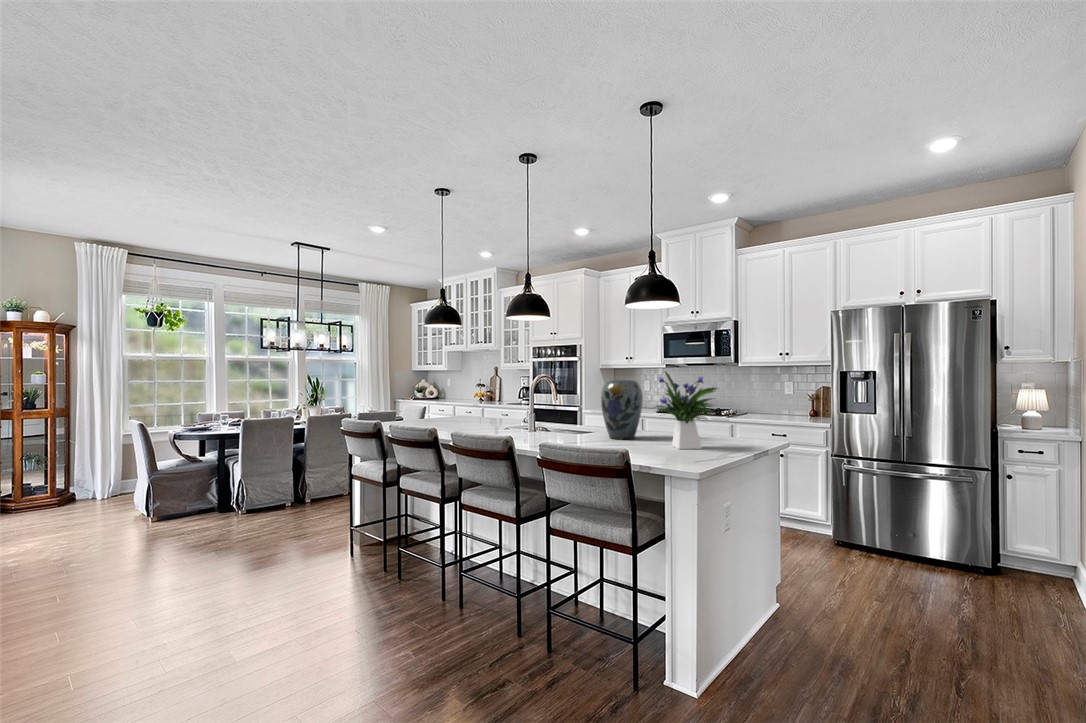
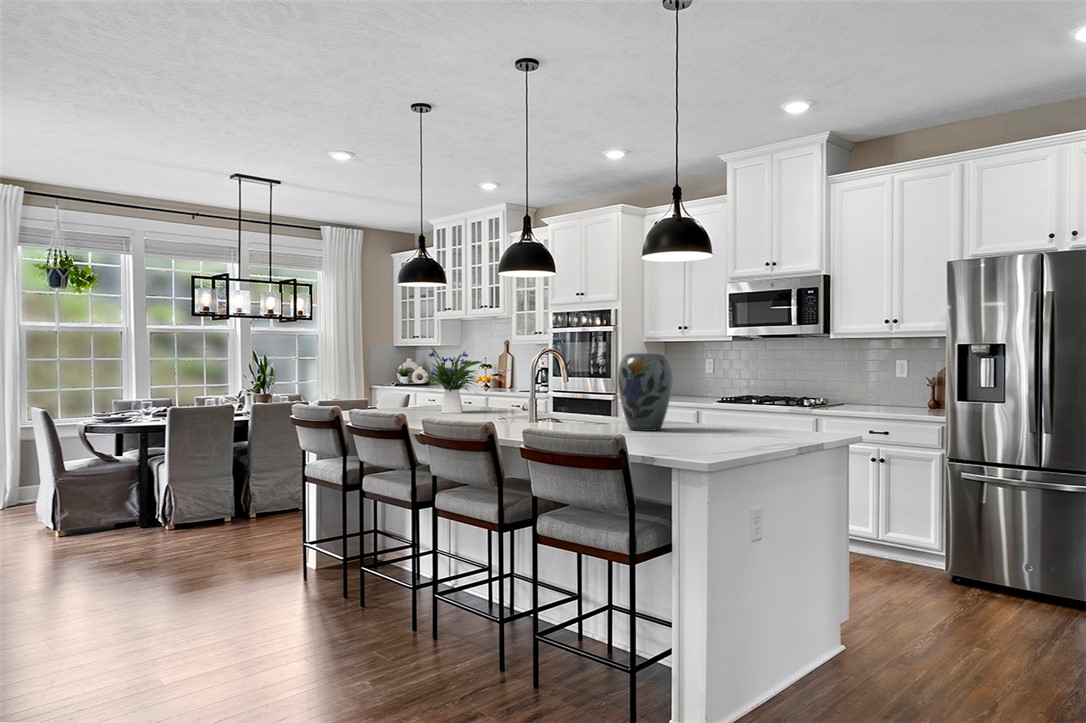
flower arrangement: present [655,371,717,449] -> present [423,347,482,413]

